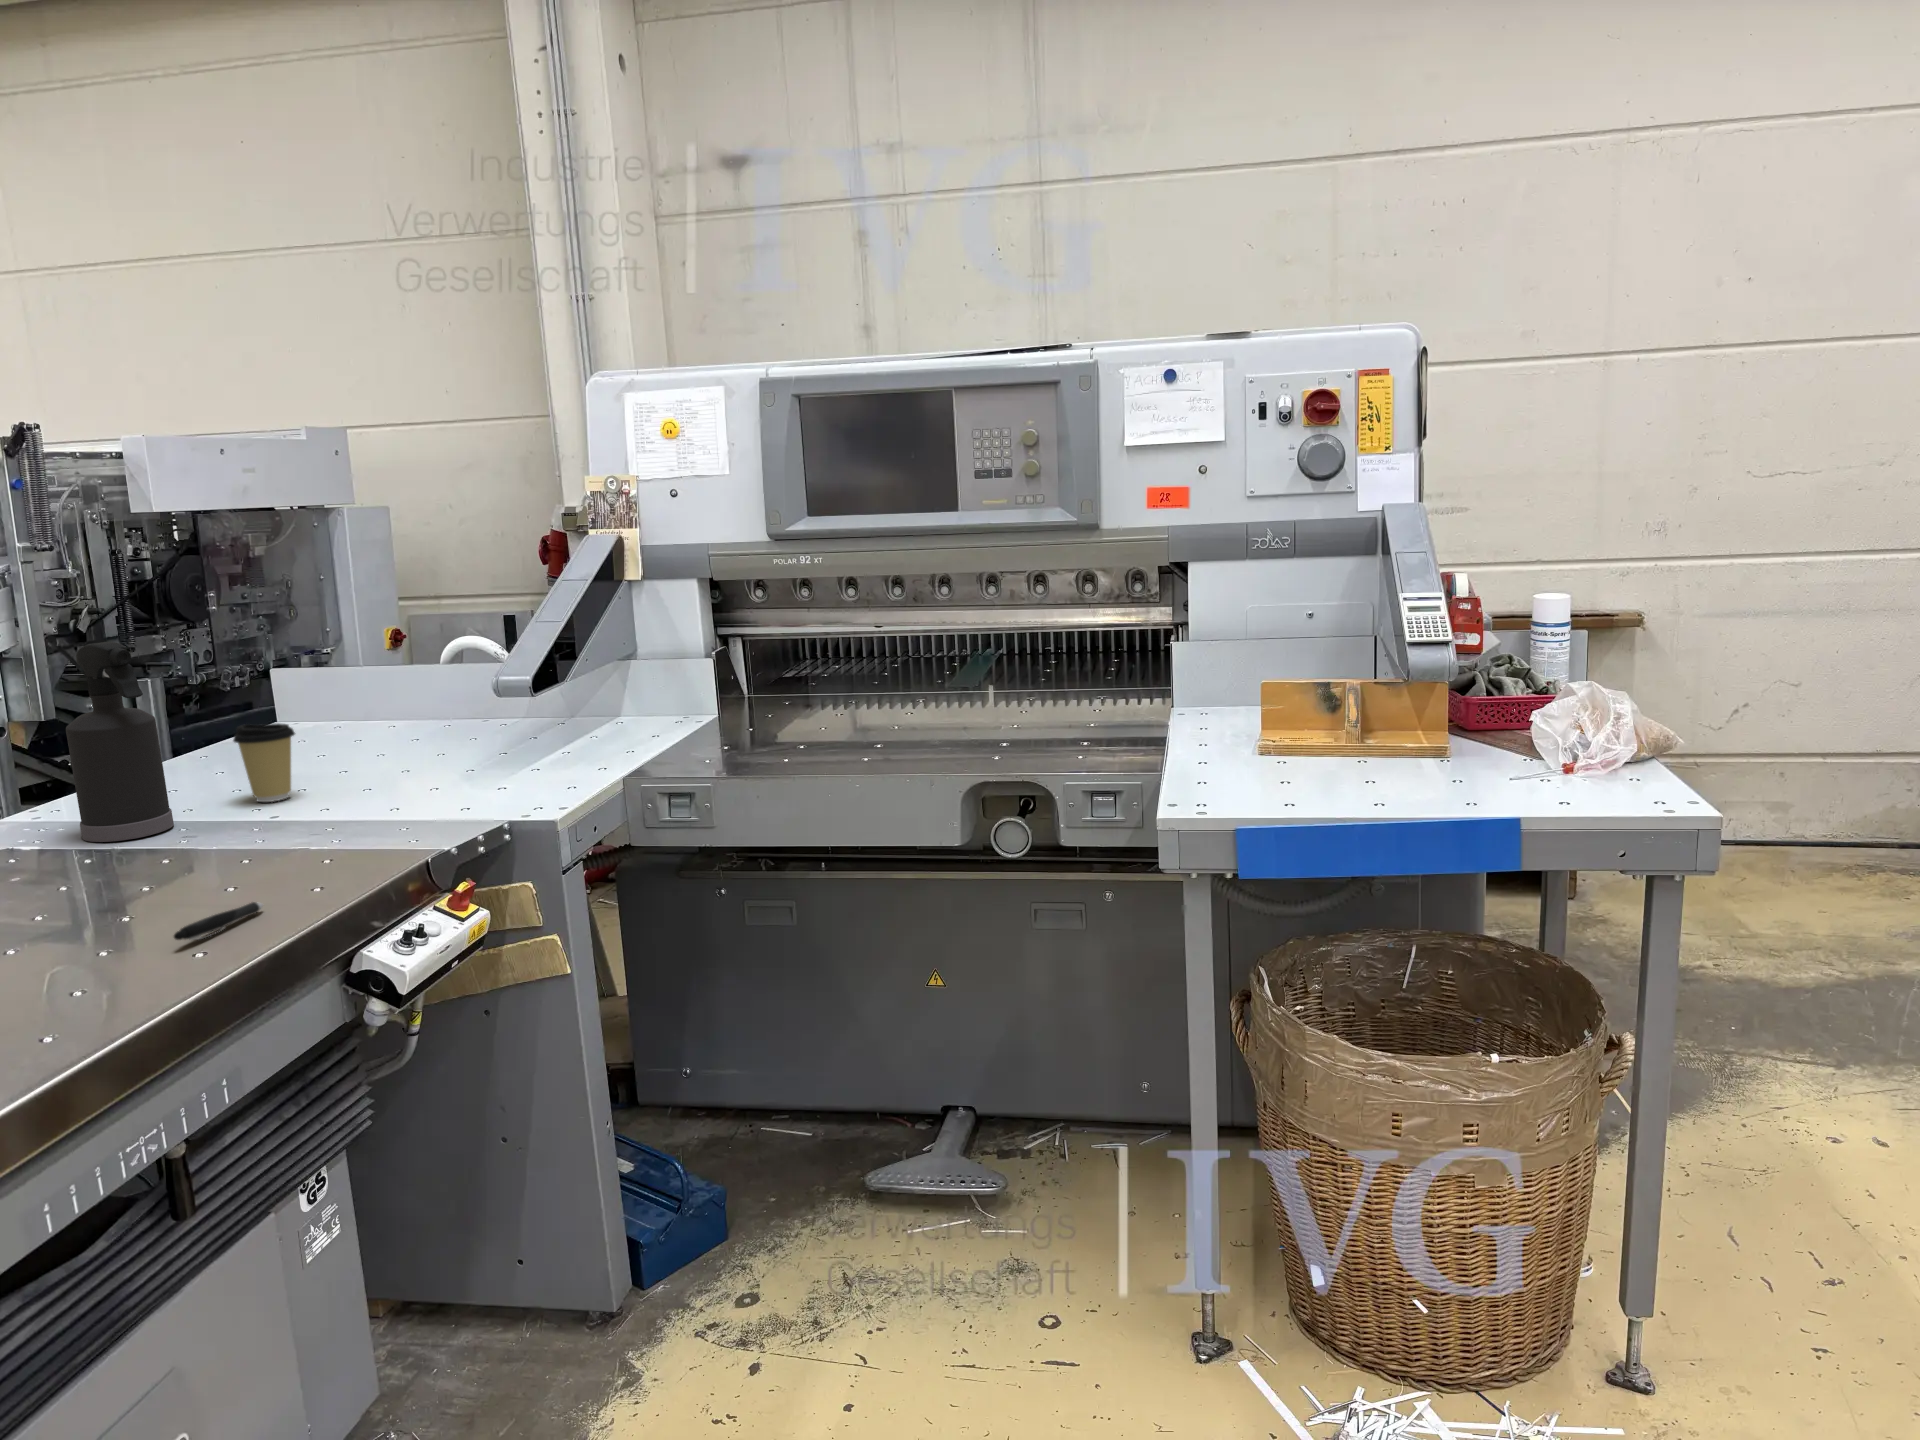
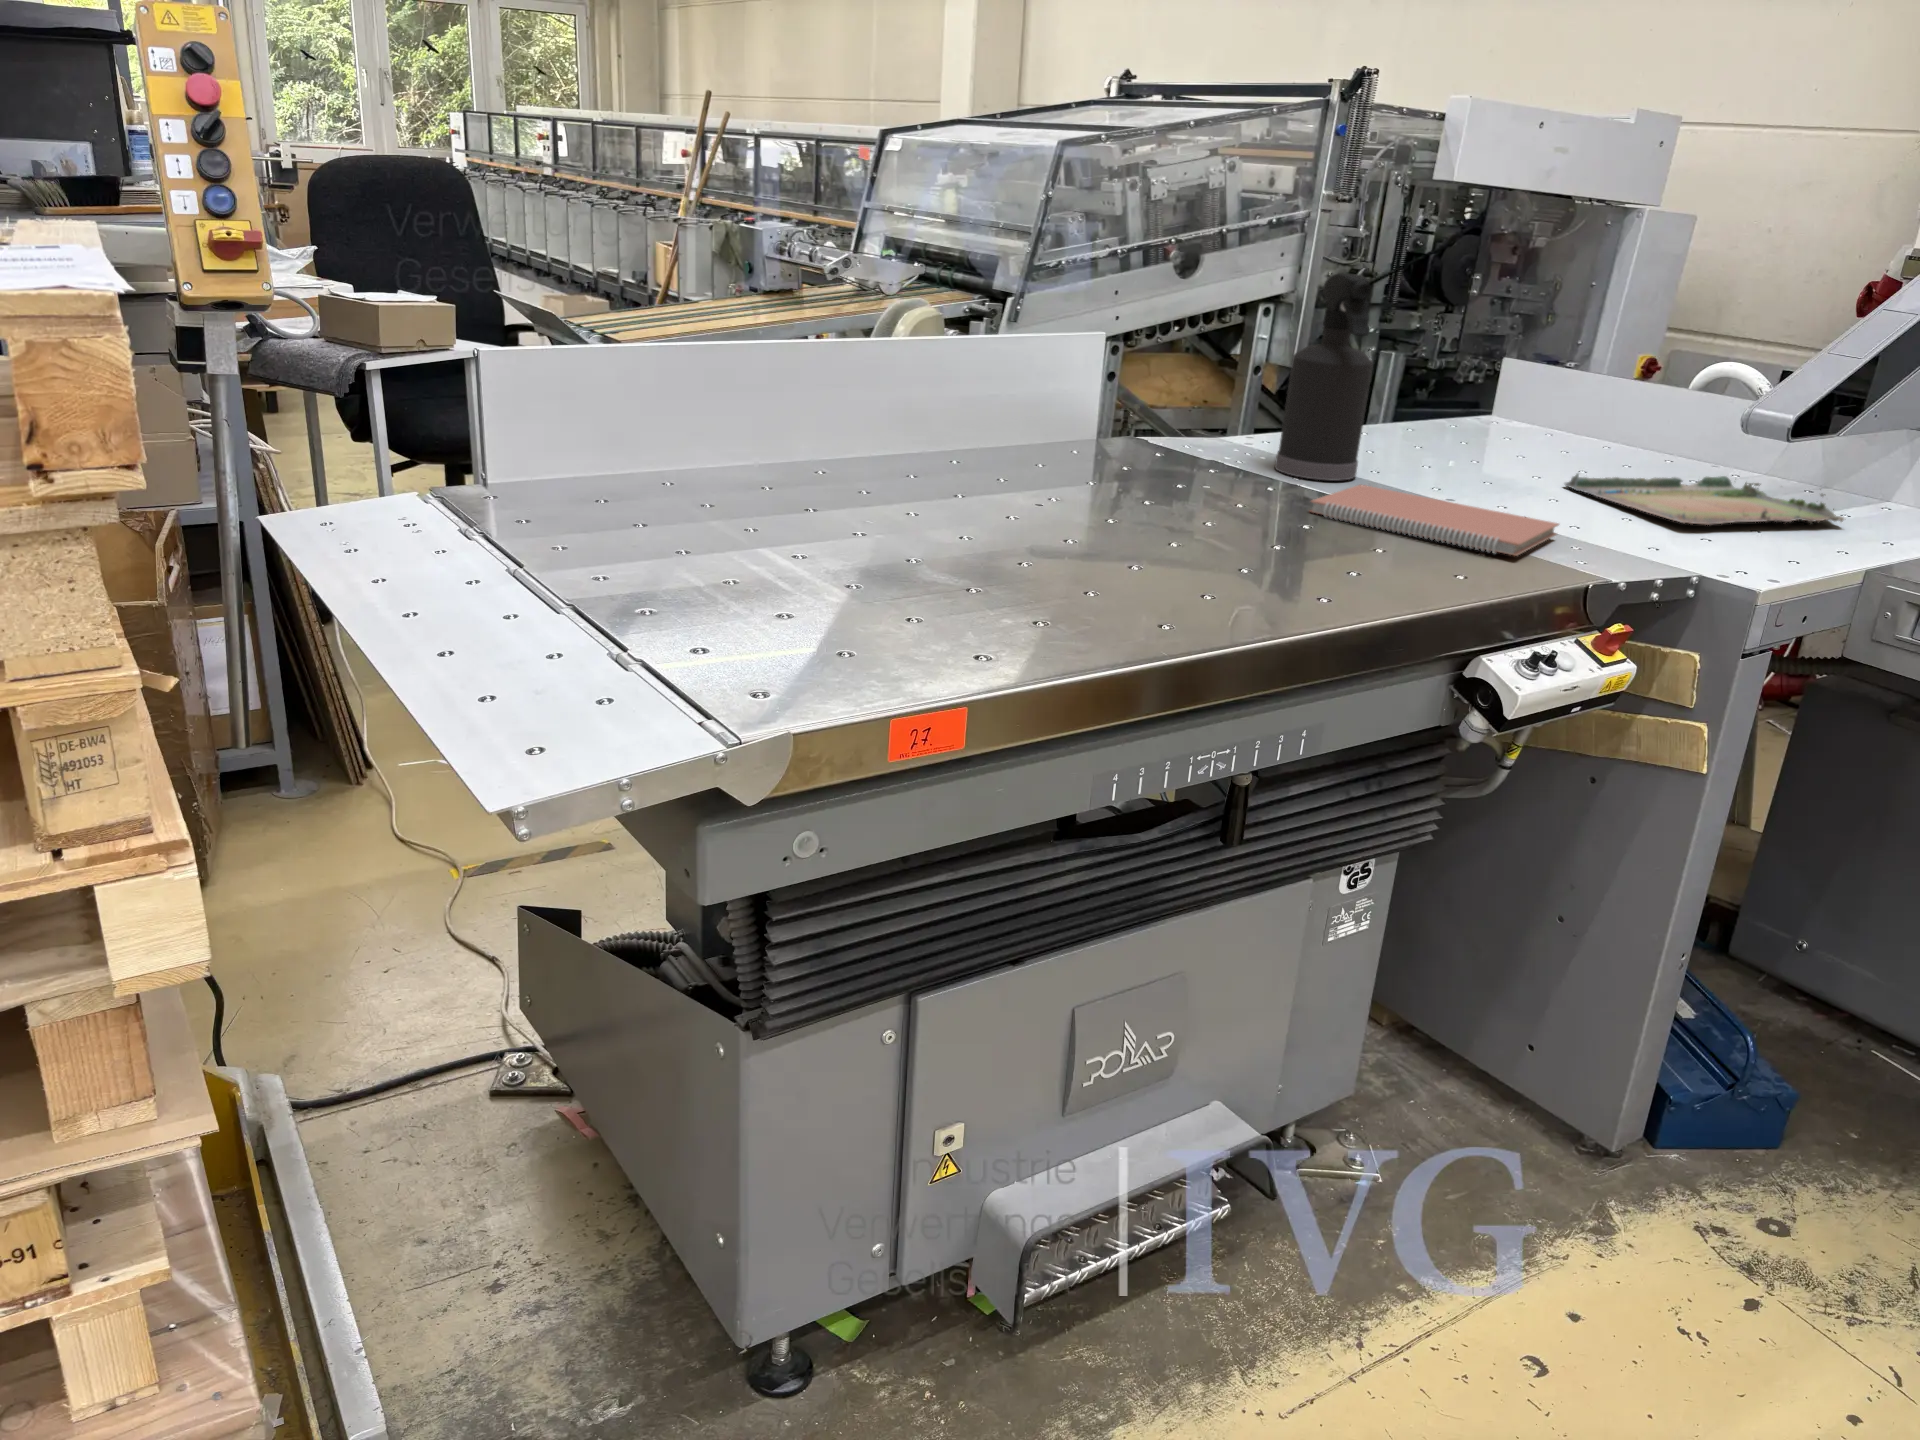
coffee cup: present [233,723,295,802] -> none [1438,394,1502,482]
tray: none [370,727,594,785] -> present [1565,474,1844,525]
notebook: none [140,815,384,874] -> present [1310,485,1559,556]
pen: present [174,902,263,940] -> none [1307,568,1403,587]

